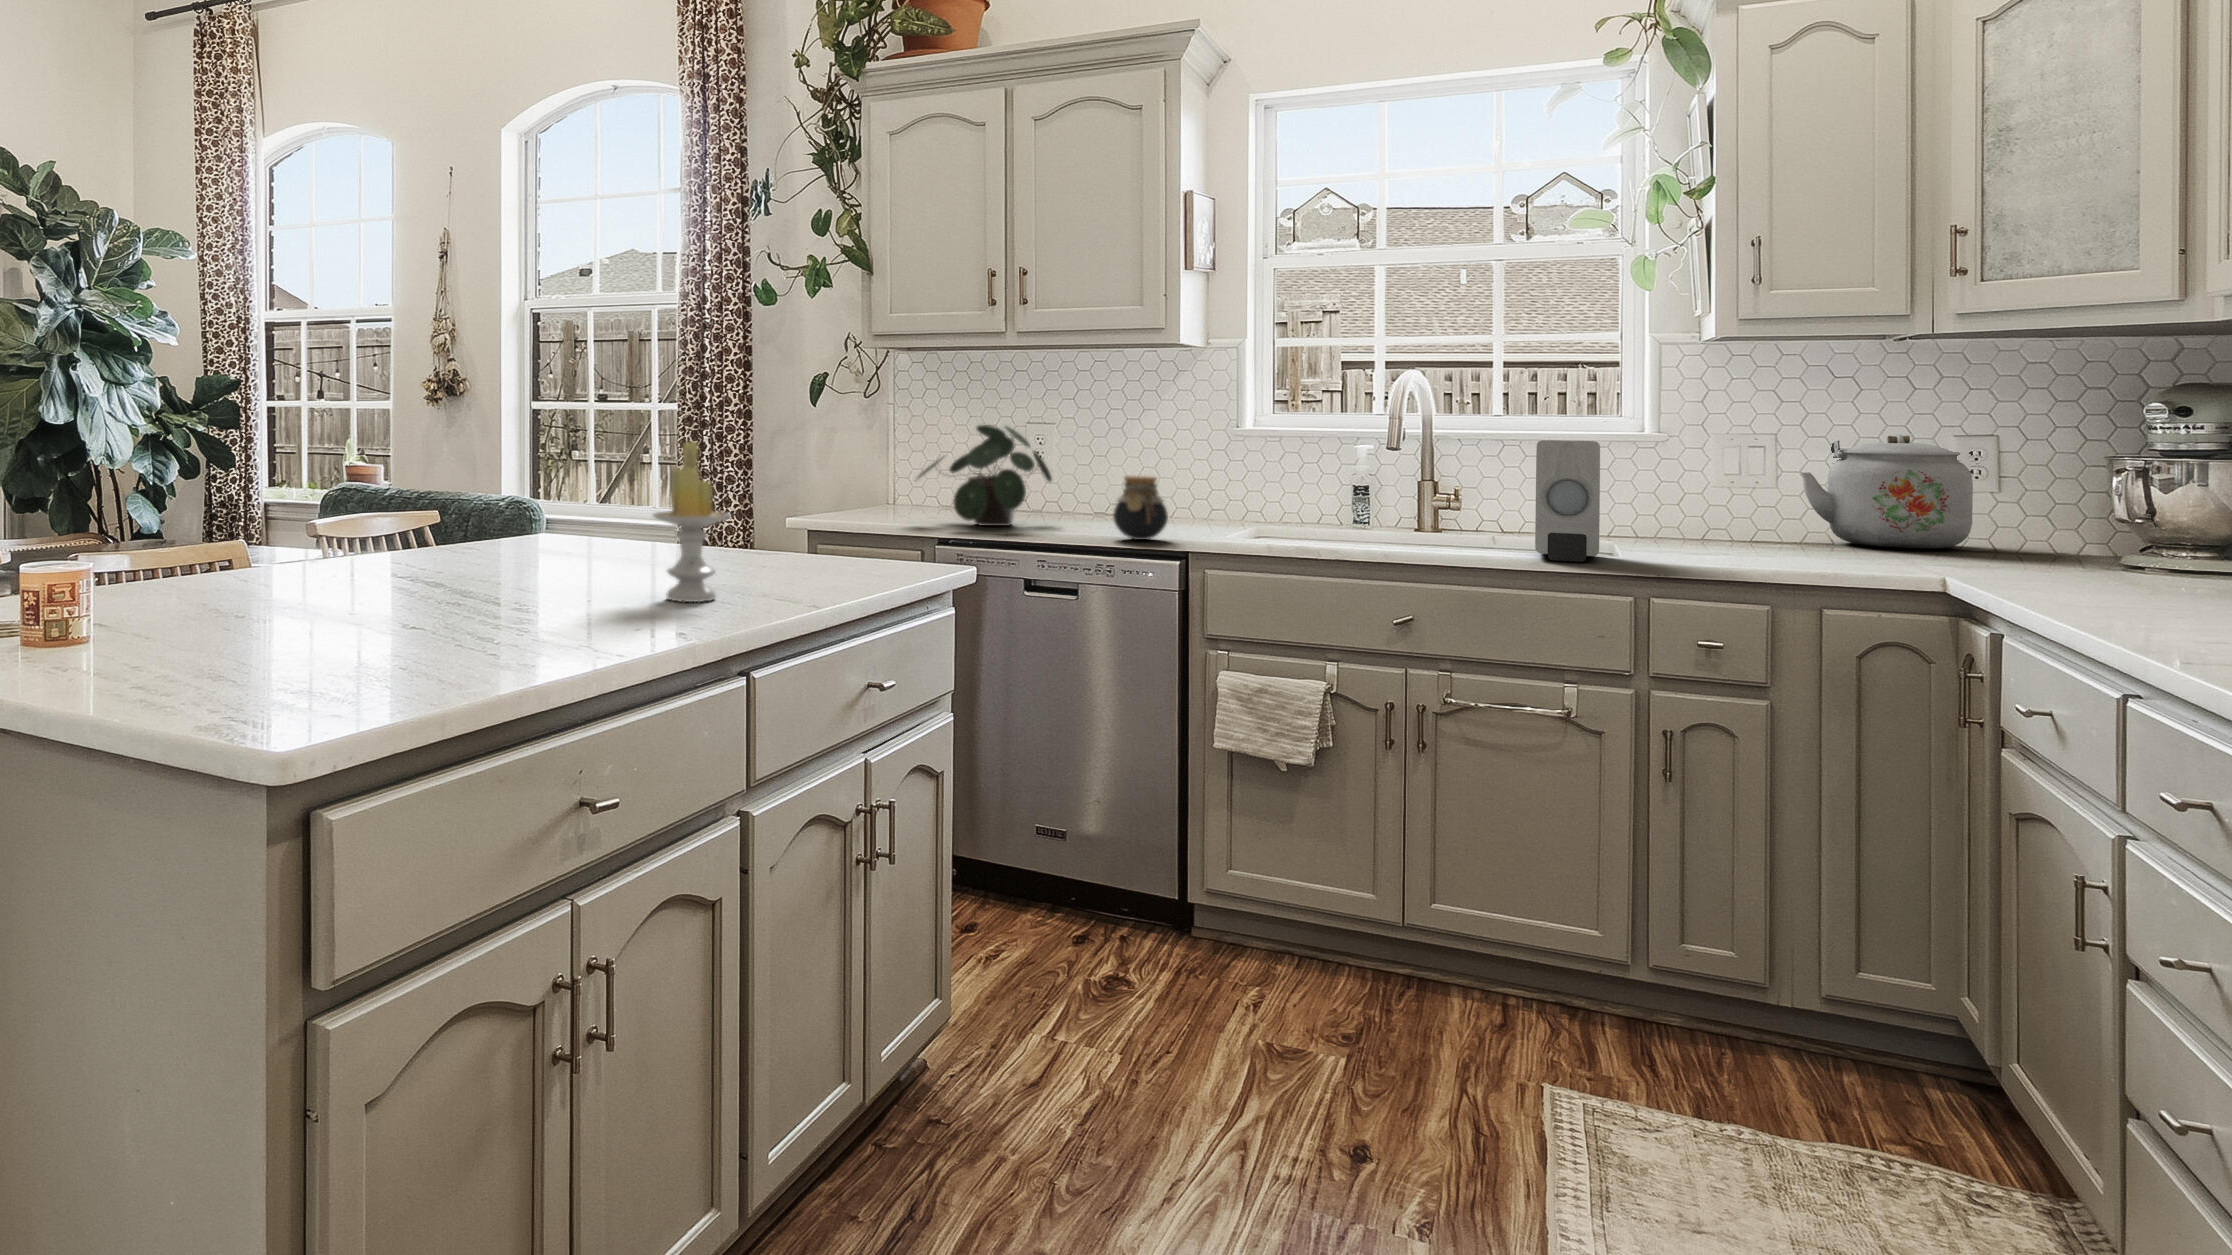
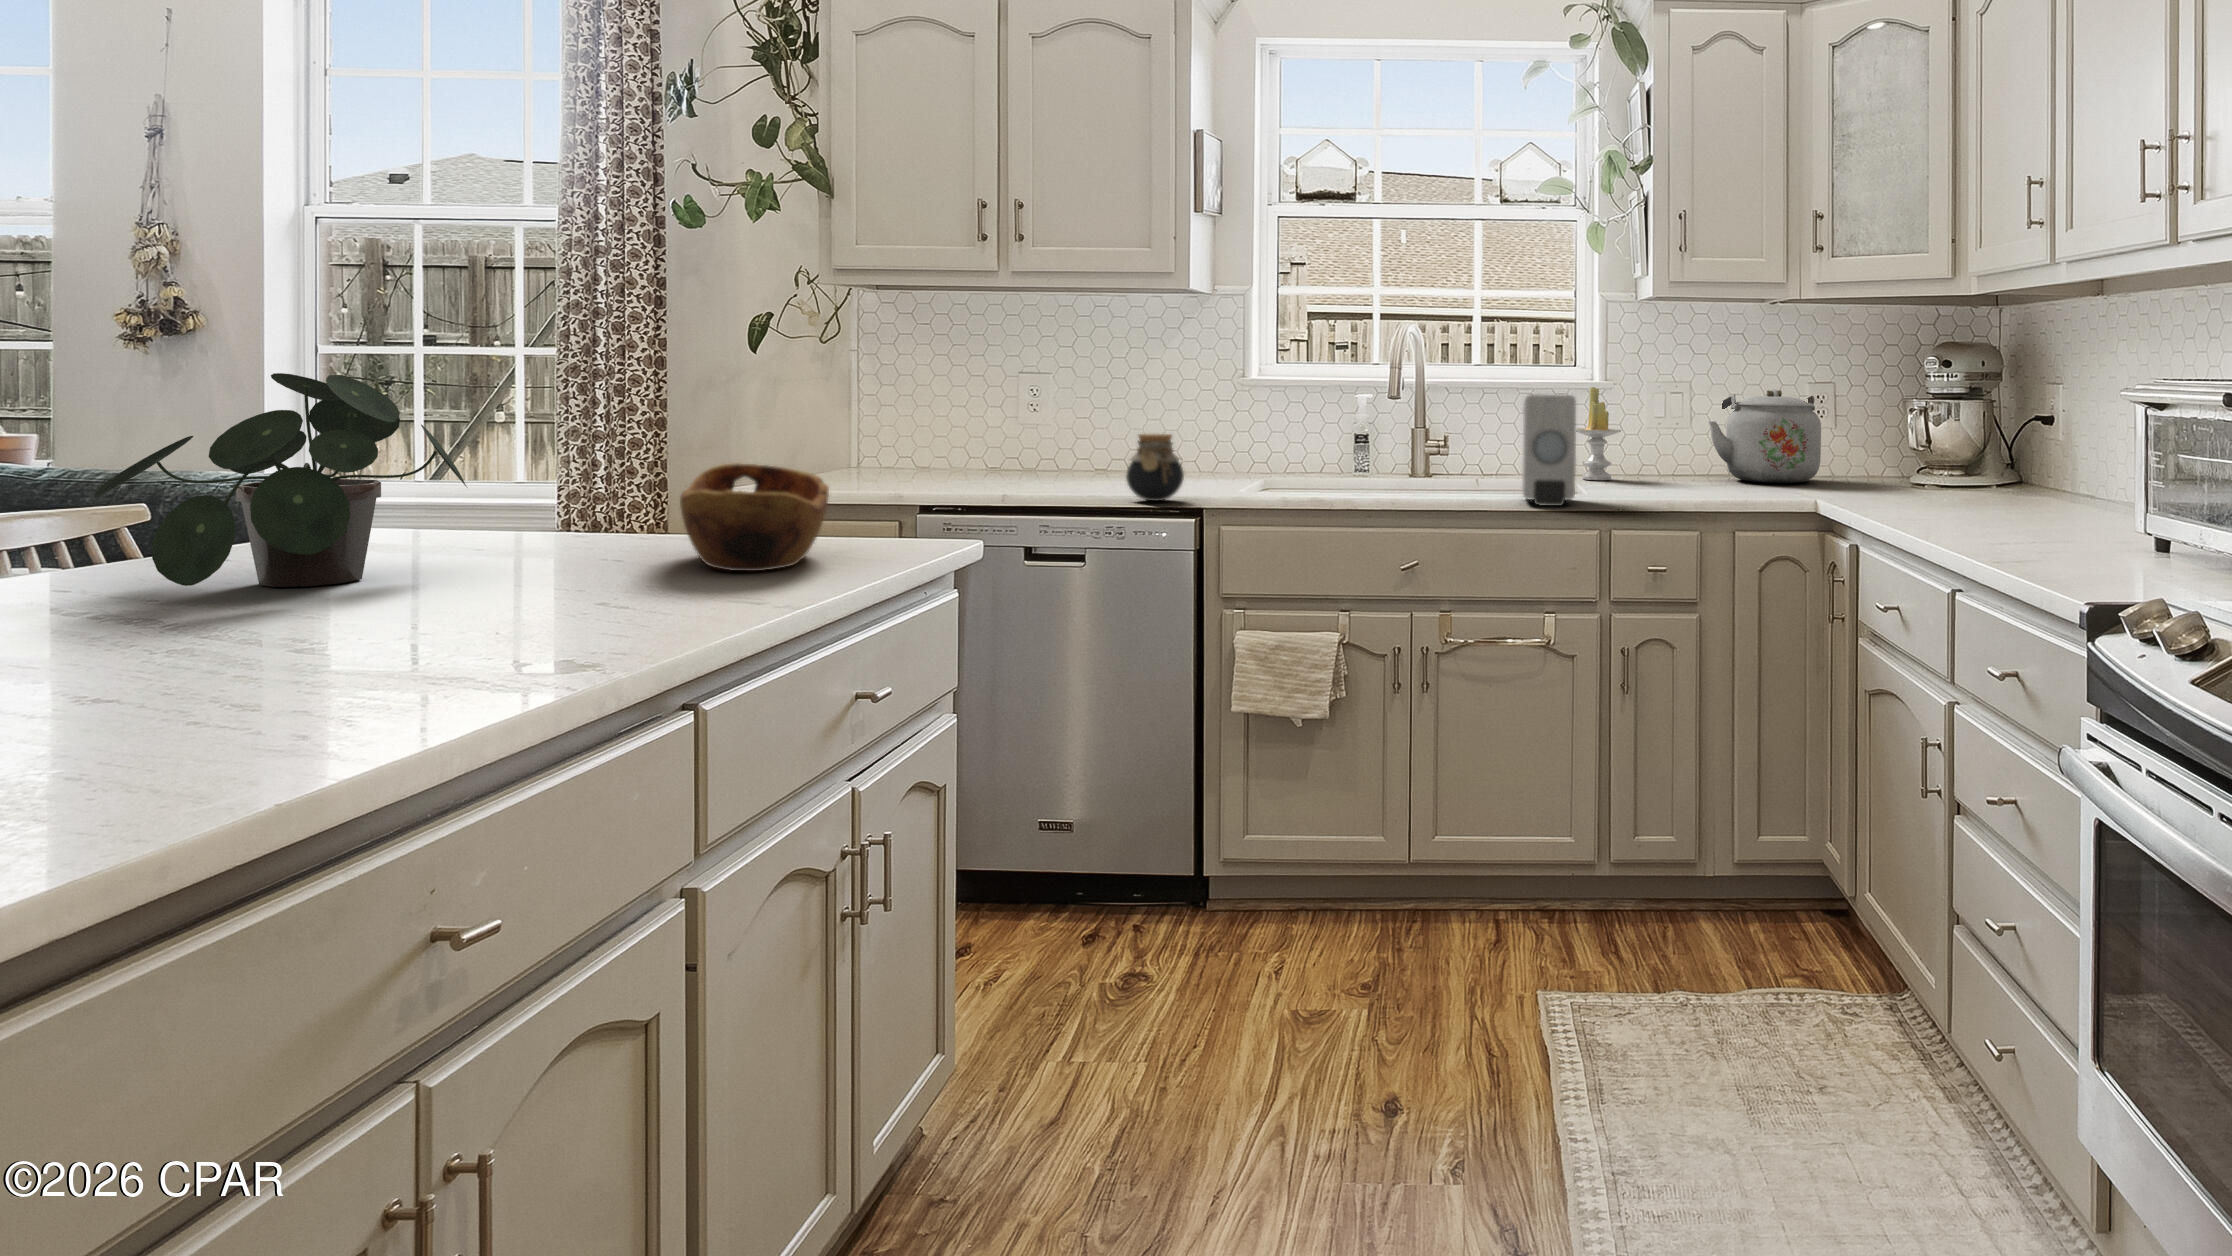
potted plant: present [916,425,1052,526] -> present [94,373,467,587]
candle: present [653,442,731,602] -> present [1576,387,1621,480]
wooden bowl: none [749,494,854,579] -> present [680,463,829,571]

